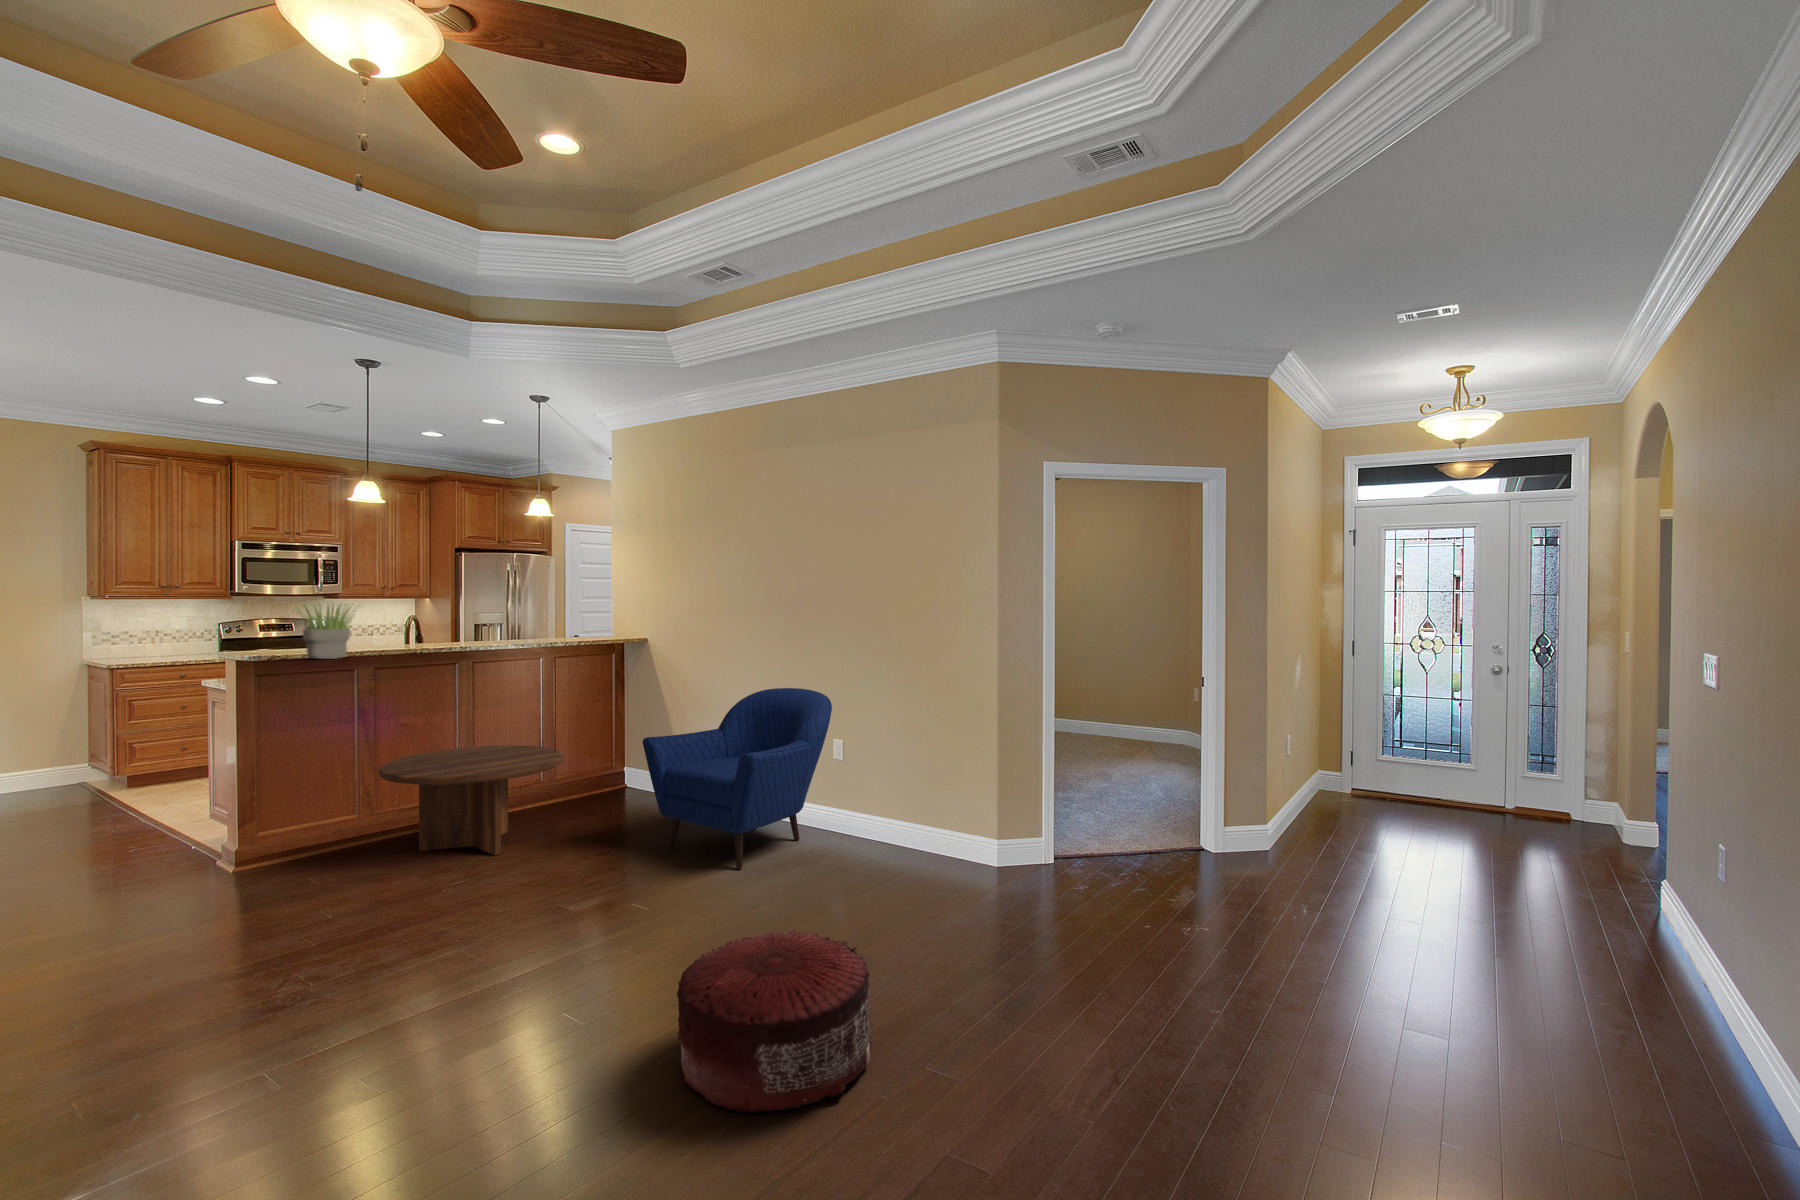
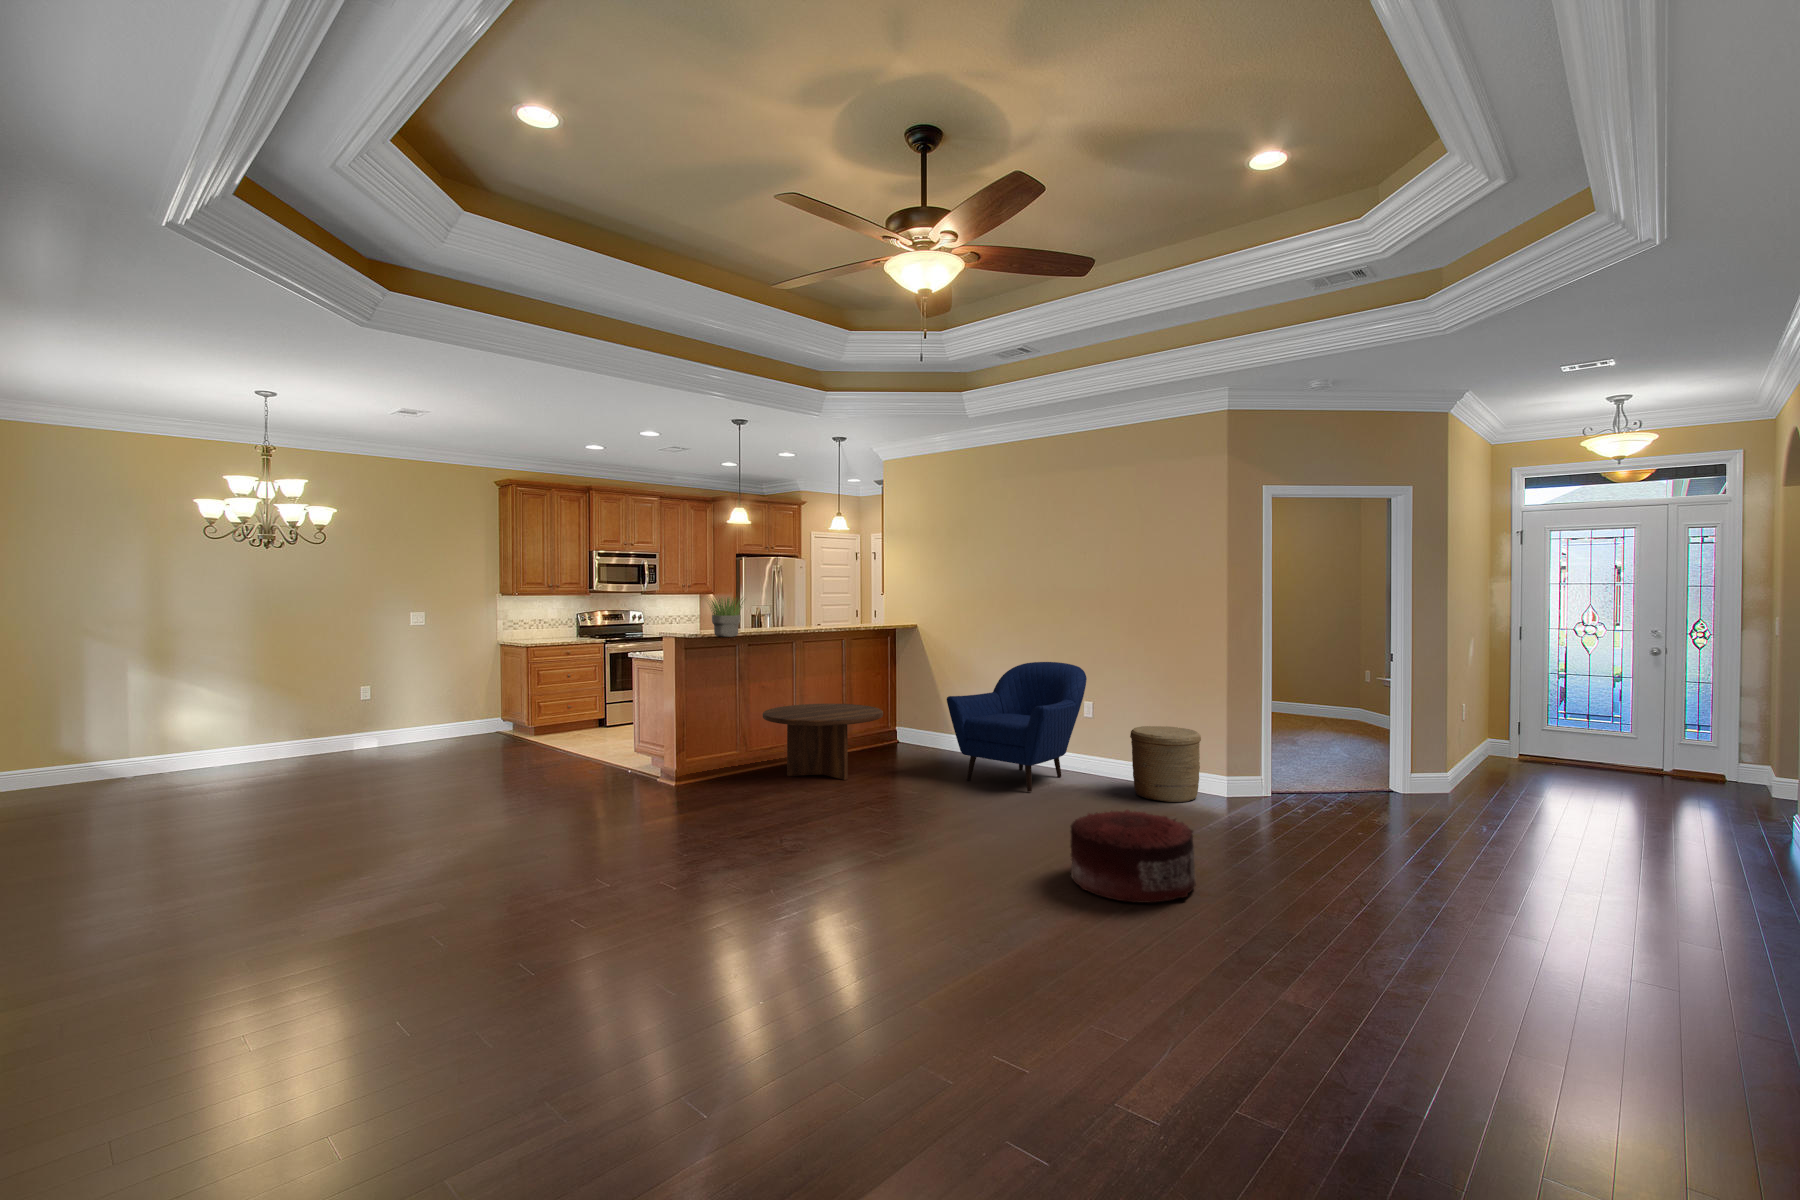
woven basket: none [874,774,963,880] -> present [1130,726,1201,802]

